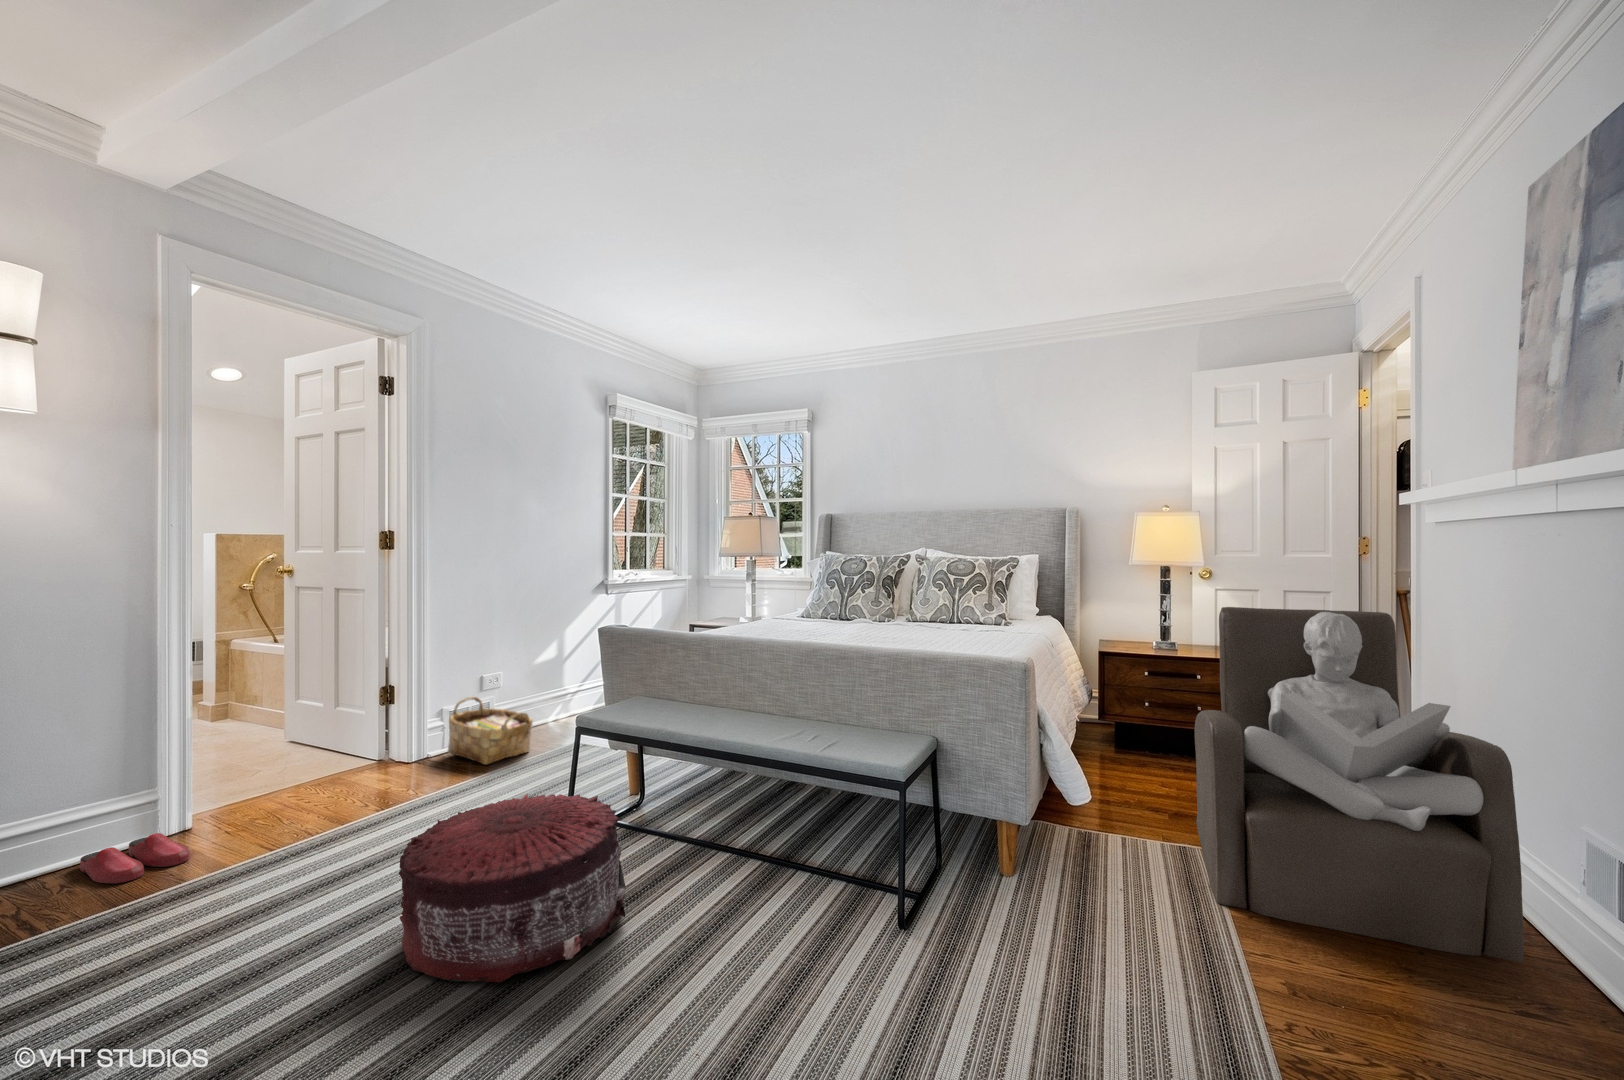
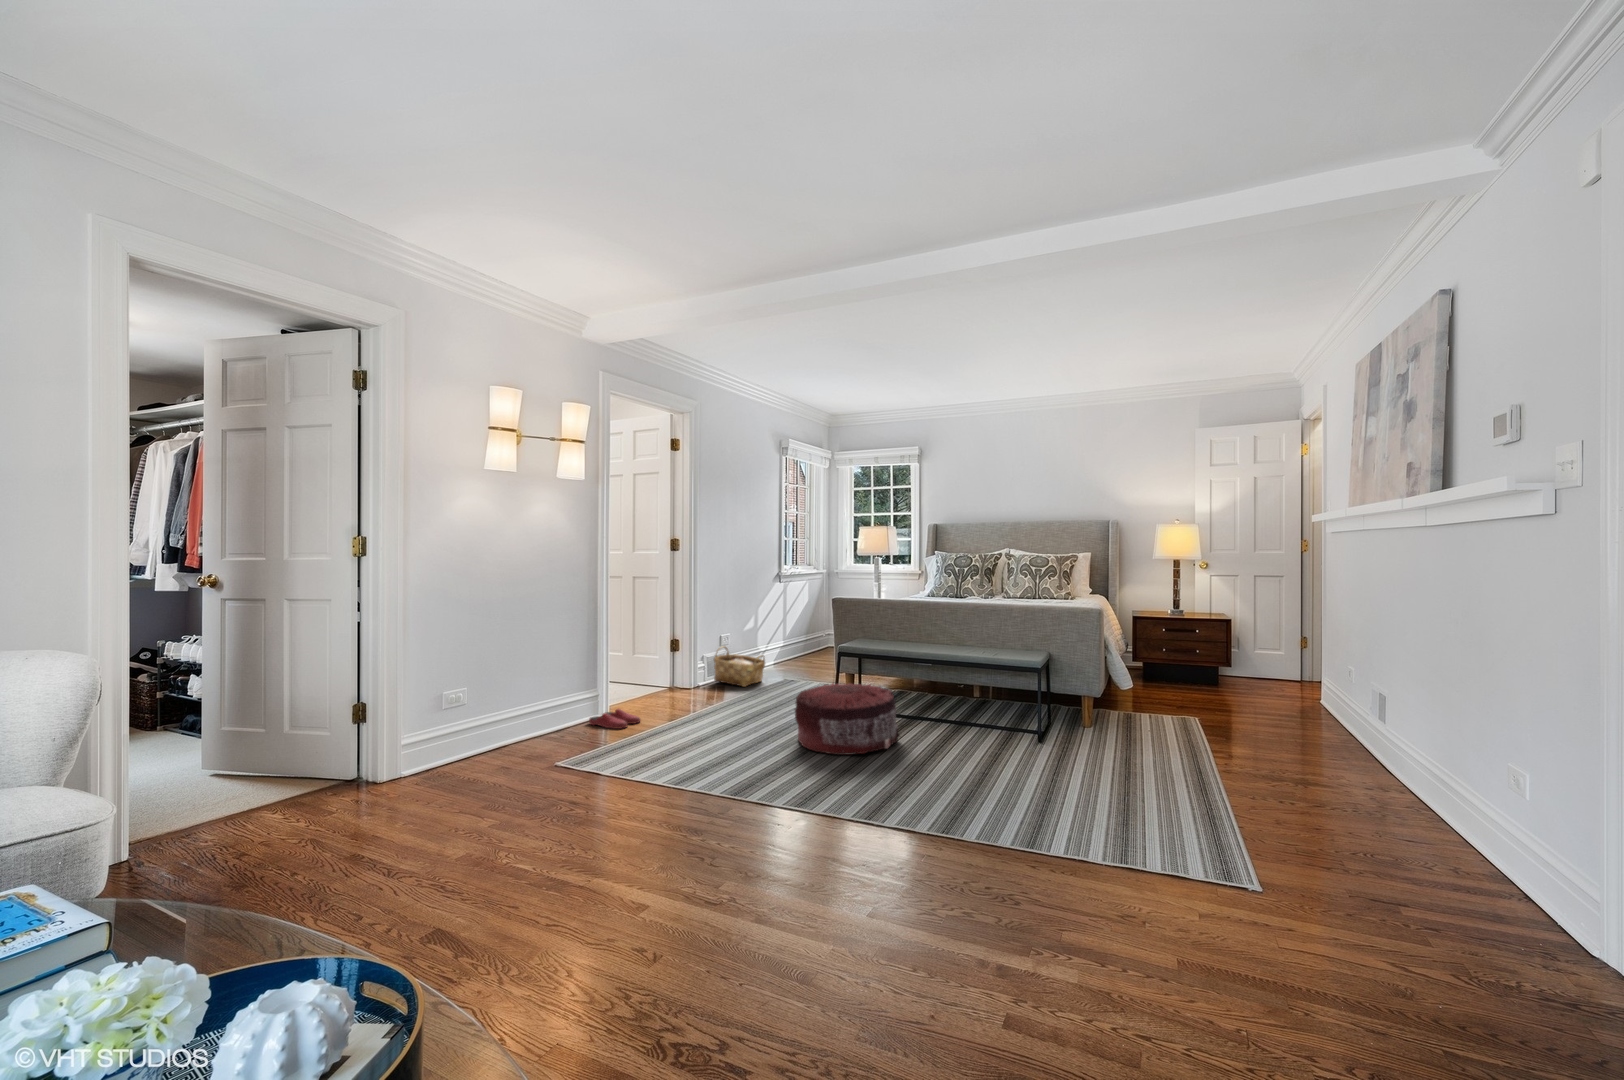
armchair: present [1195,607,1524,962] -> none [1192,585,1348,753]

